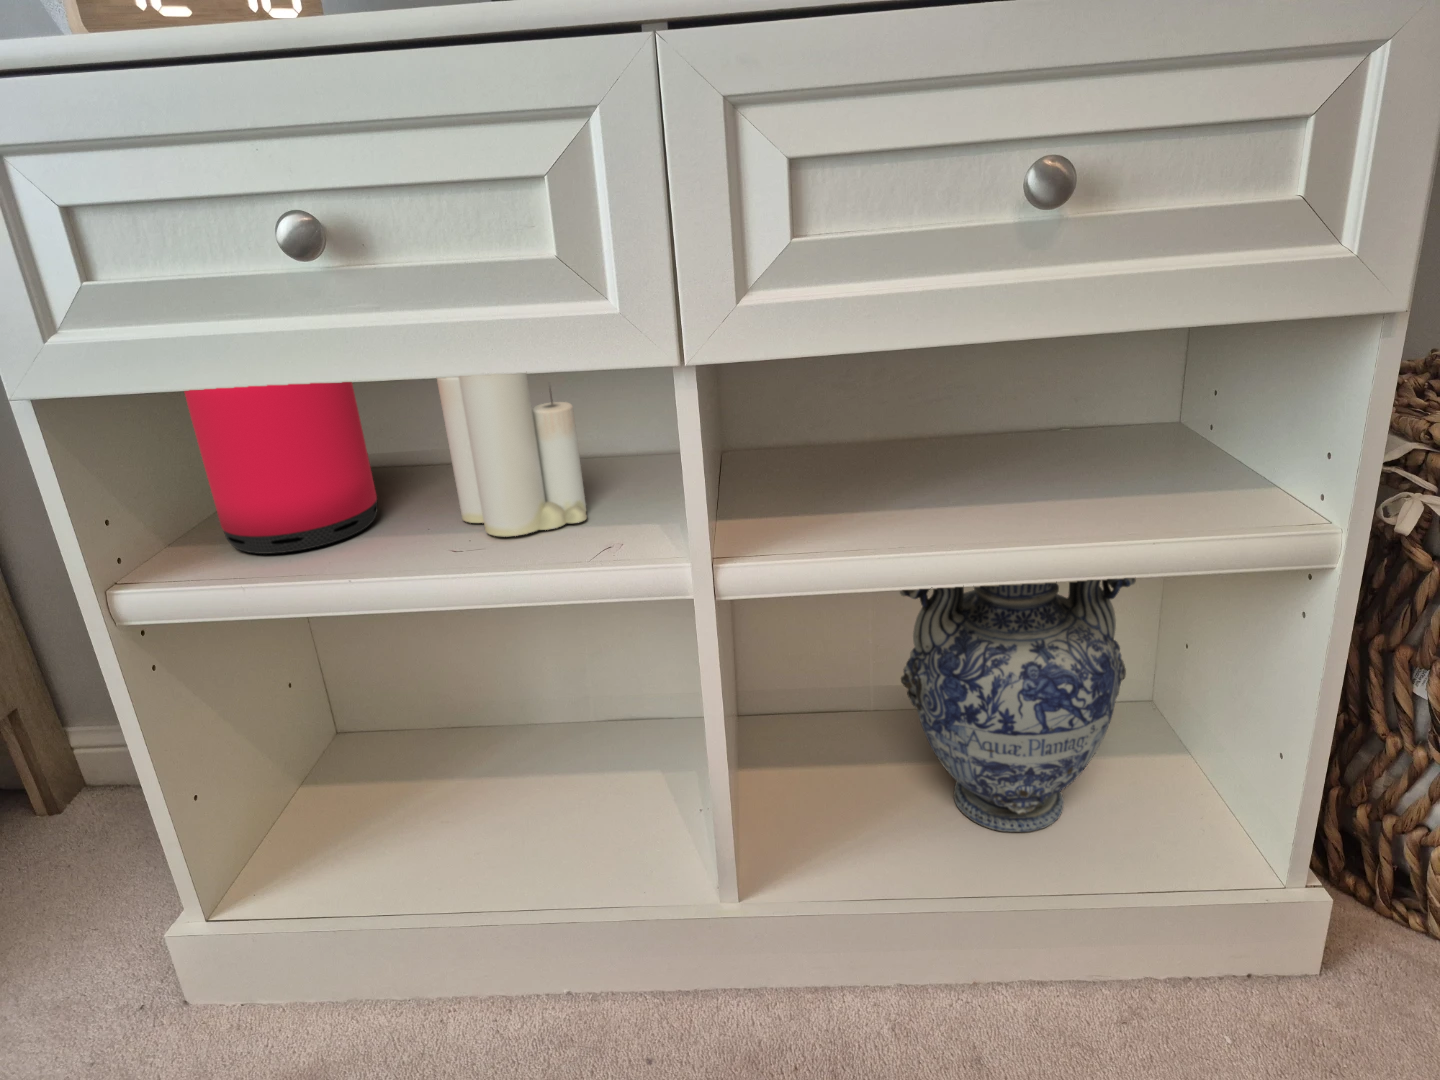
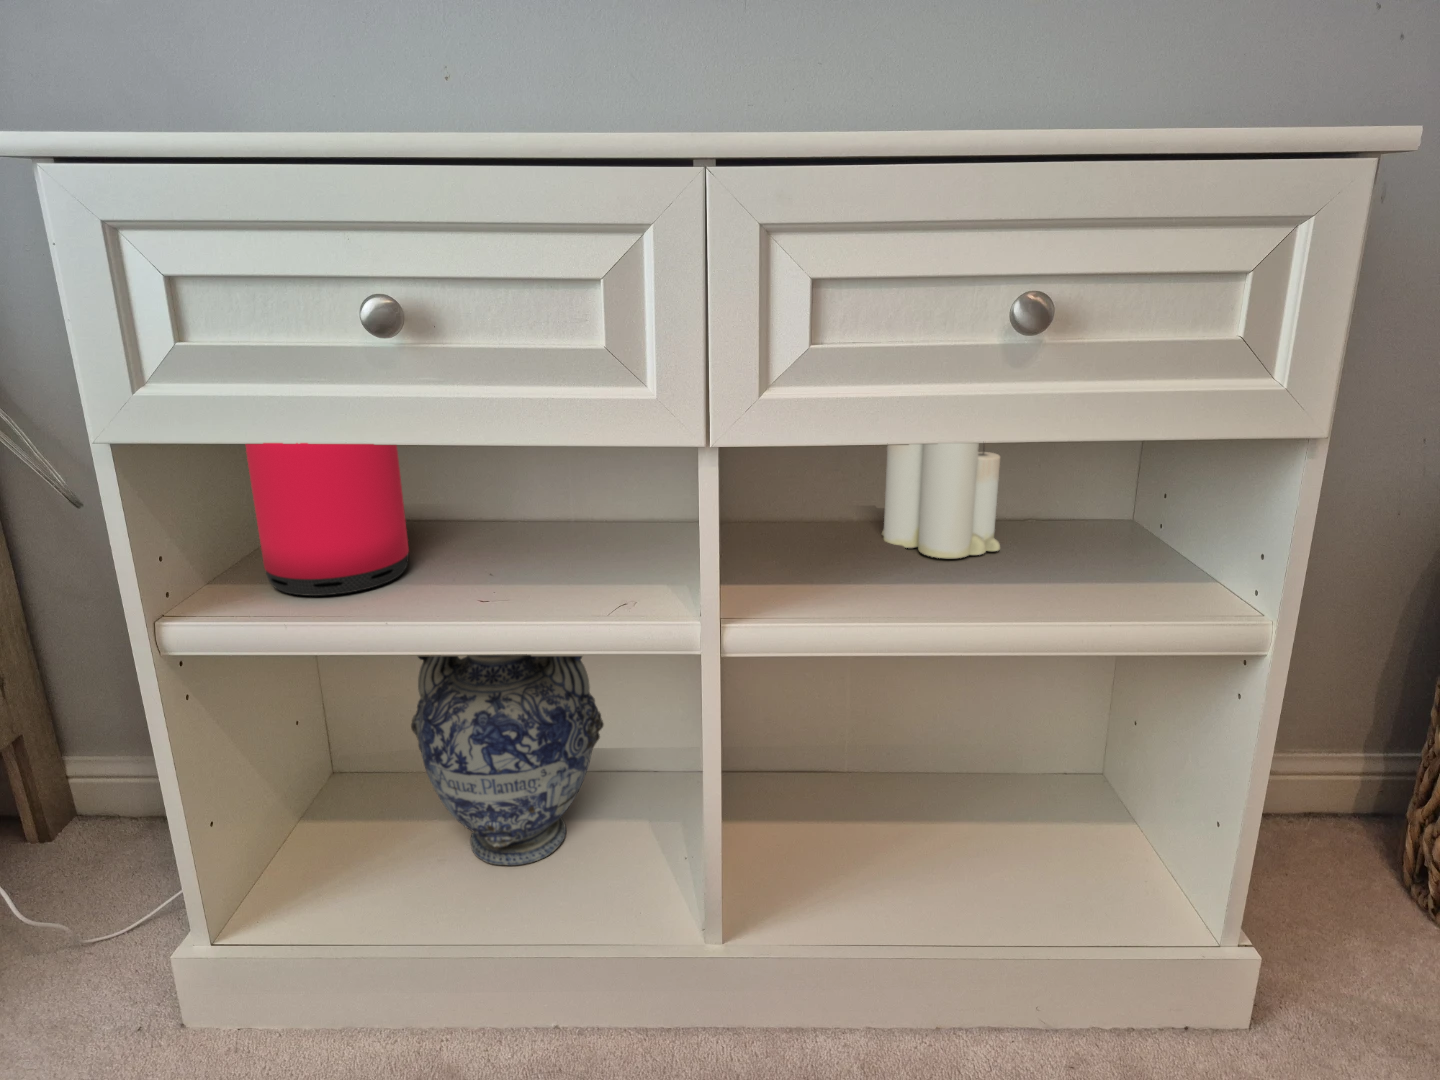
candle: present [437,373,587,537] -> present [882,443,1000,558]
decorative vase: present [900,578,1136,832] -> present [411,654,604,866]

